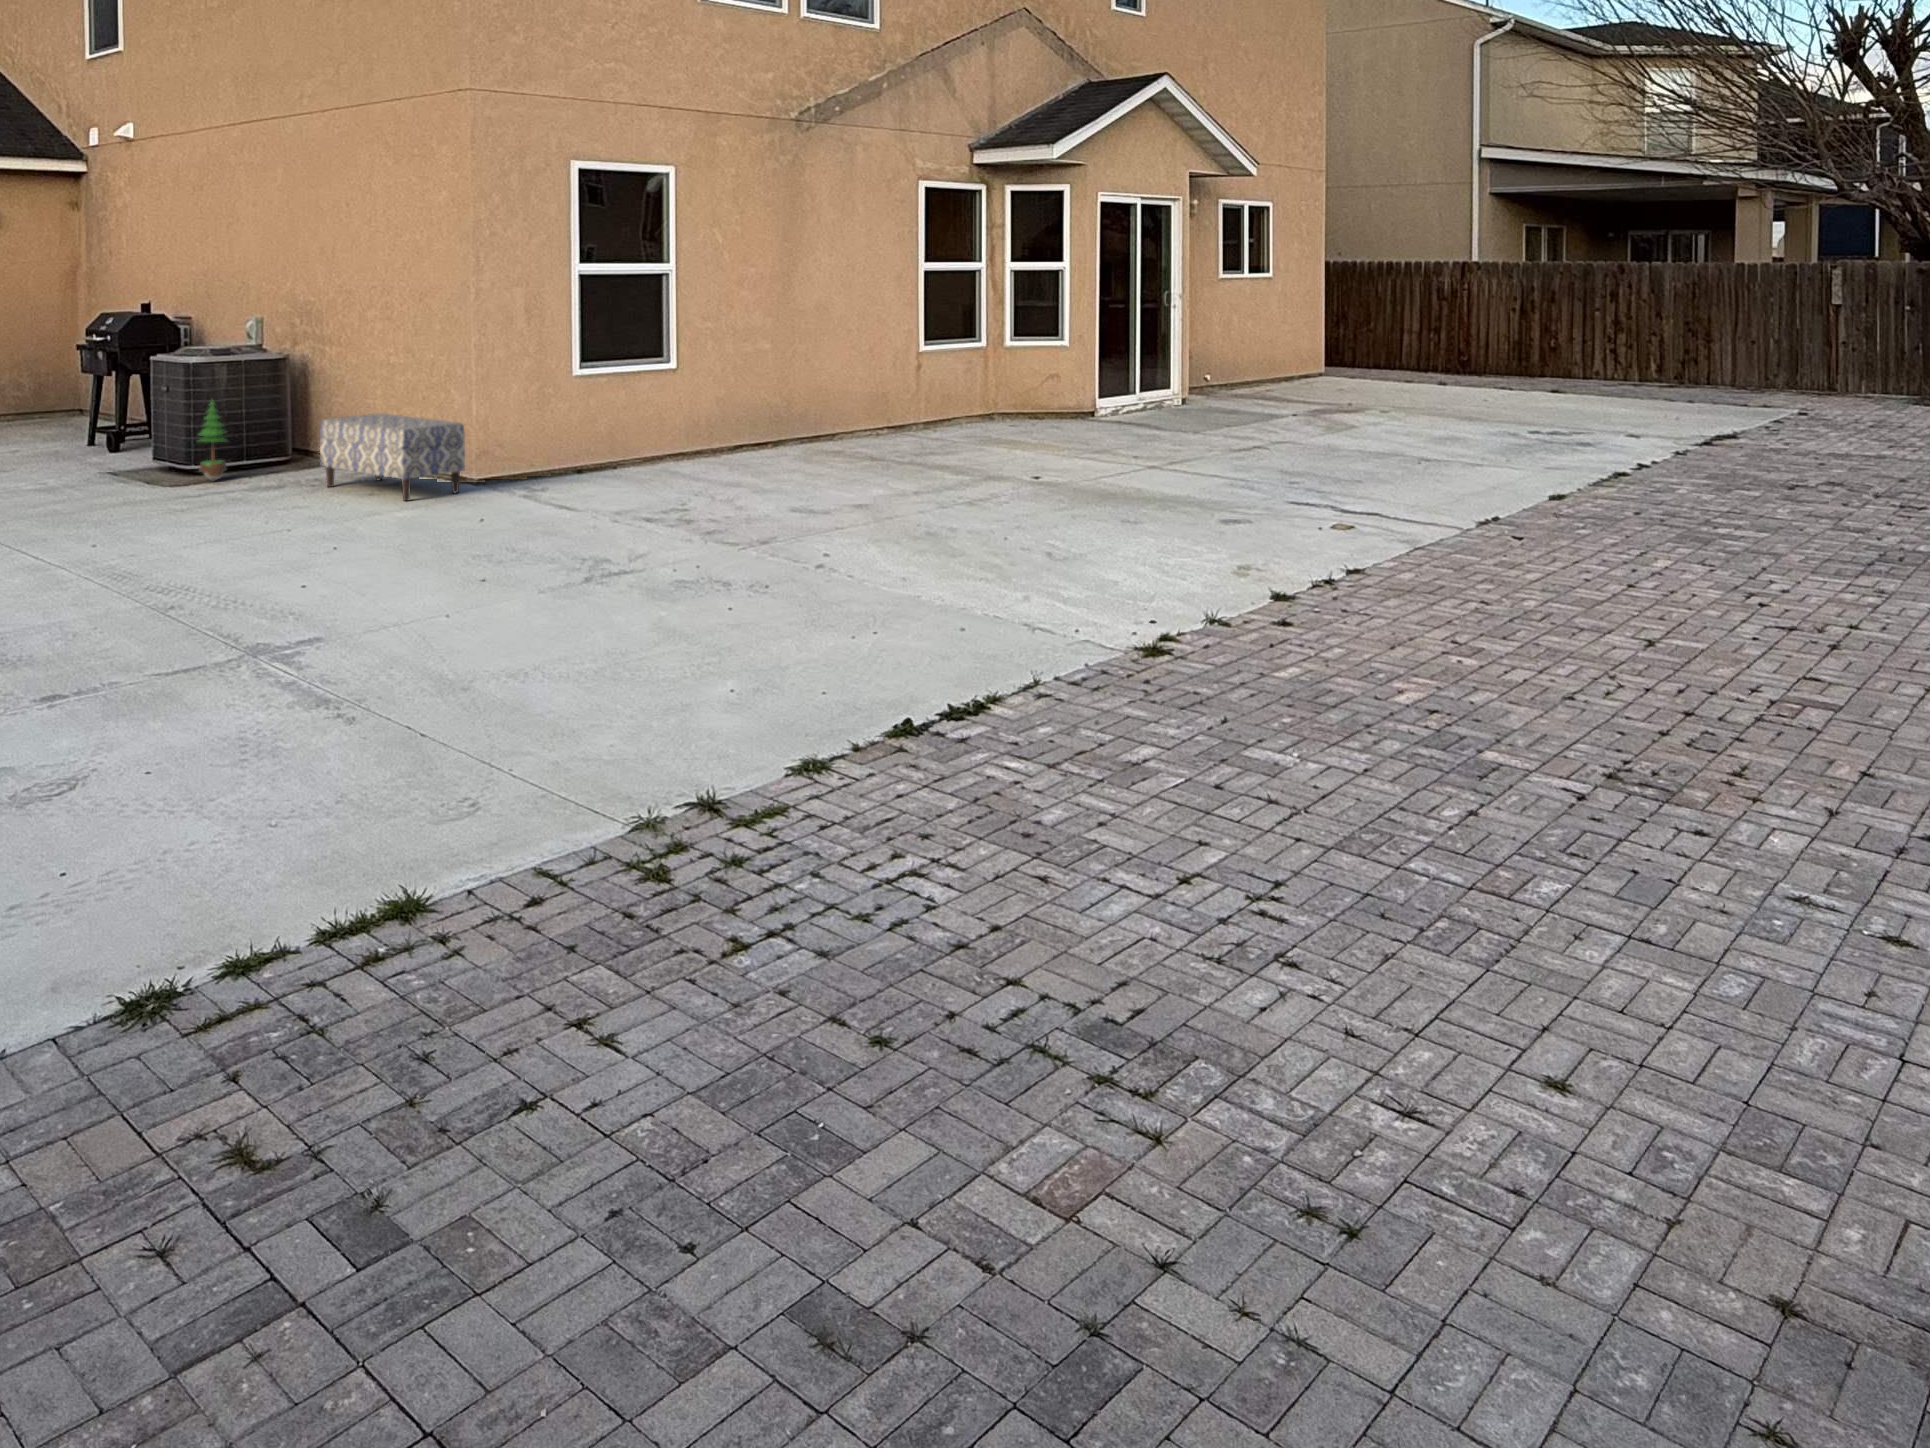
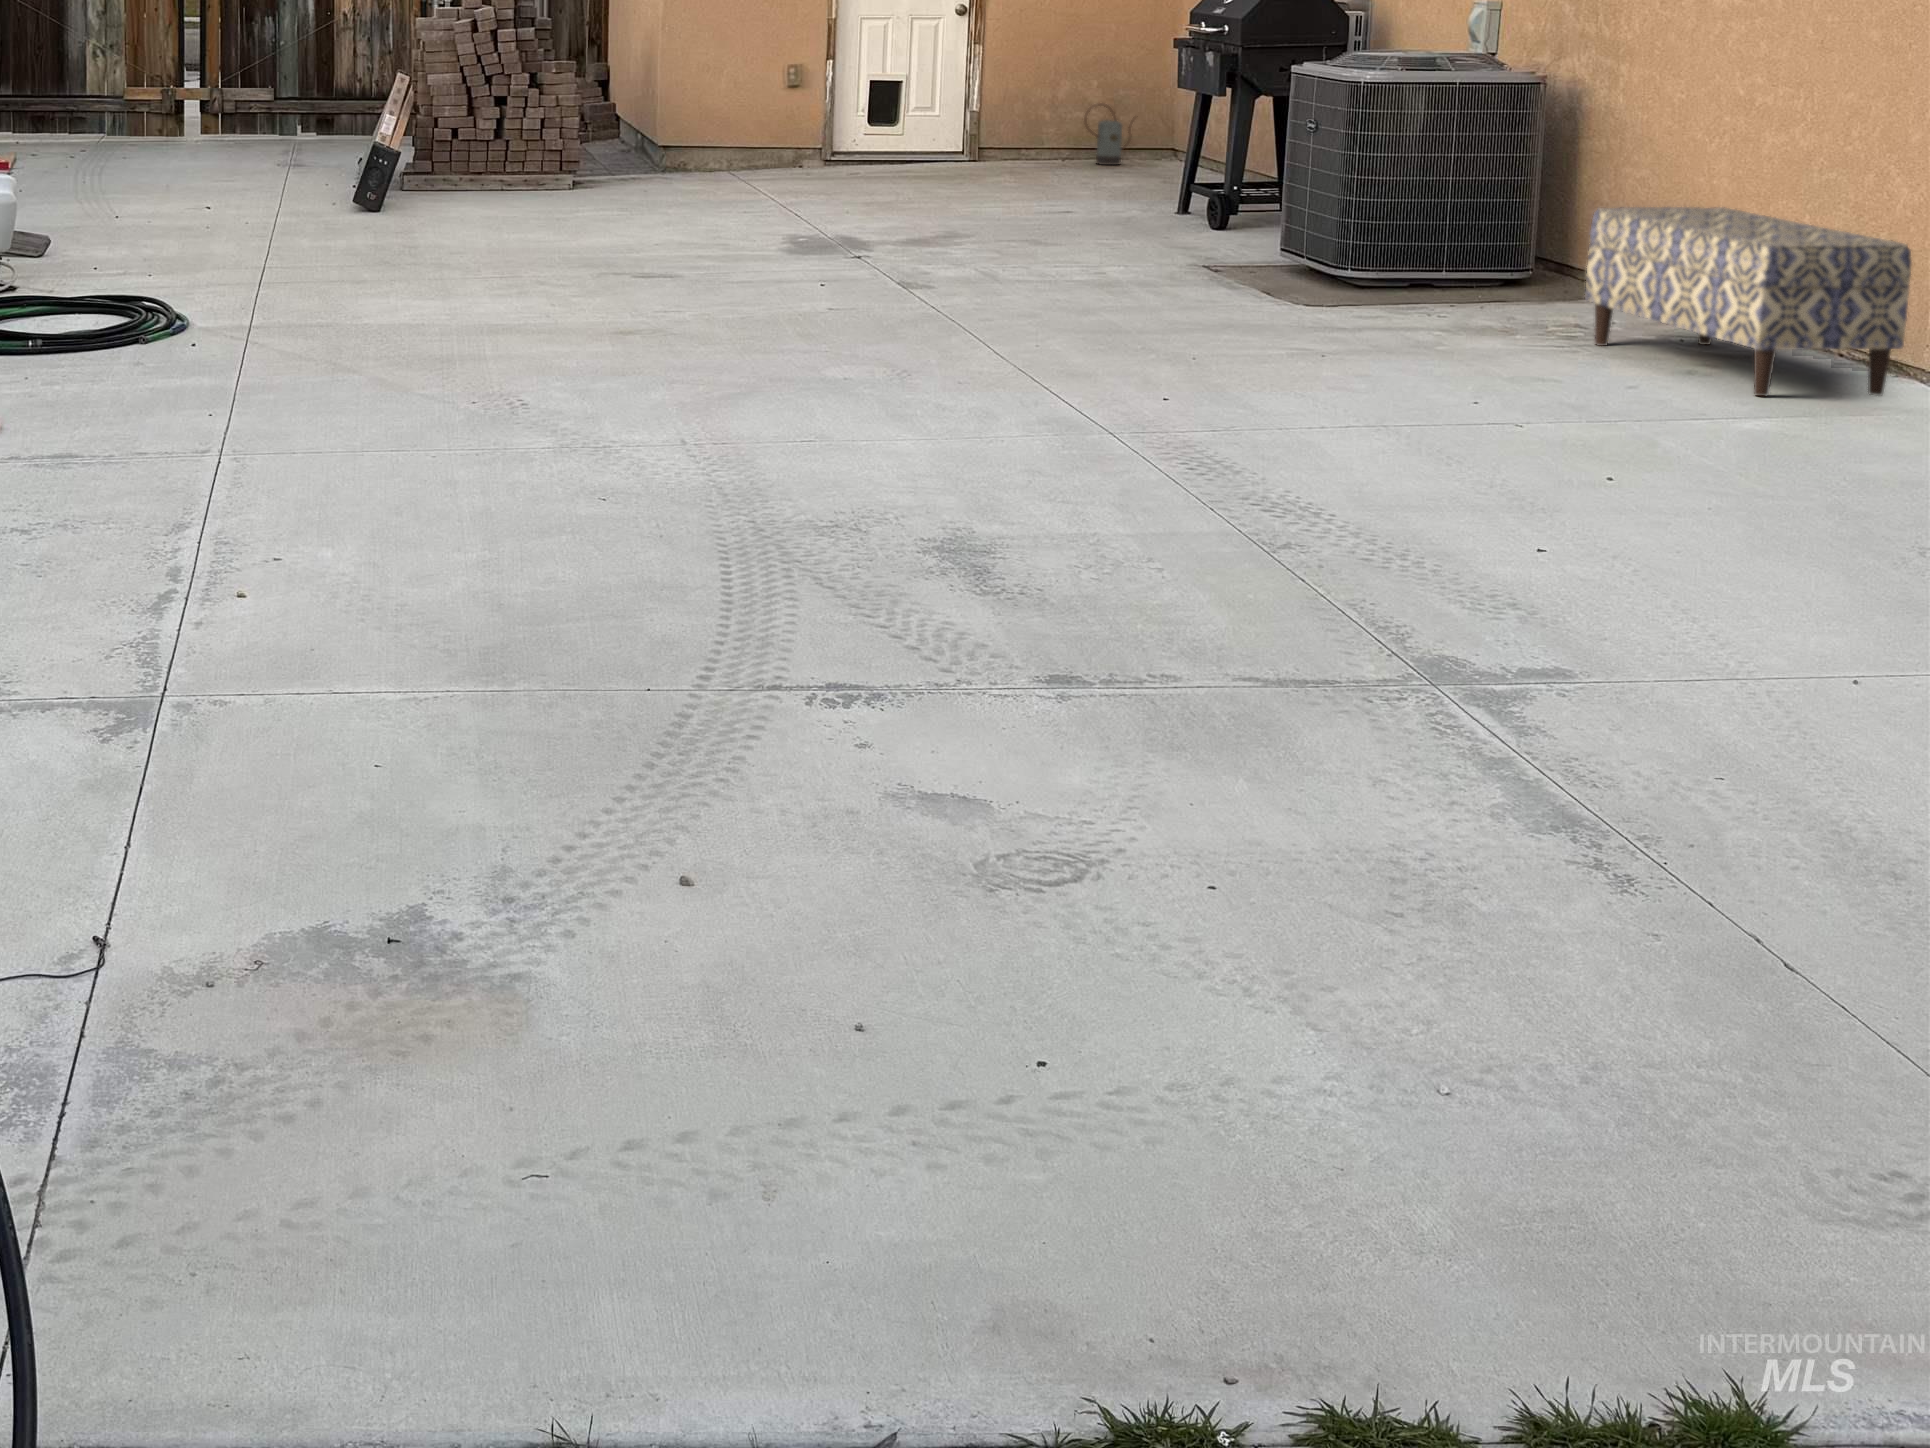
watering can: none [18,384,53,420] -> present [1085,104,1134,165]
potted tree: present [198,400,227,481] -> none [1353,148,1413,306]

